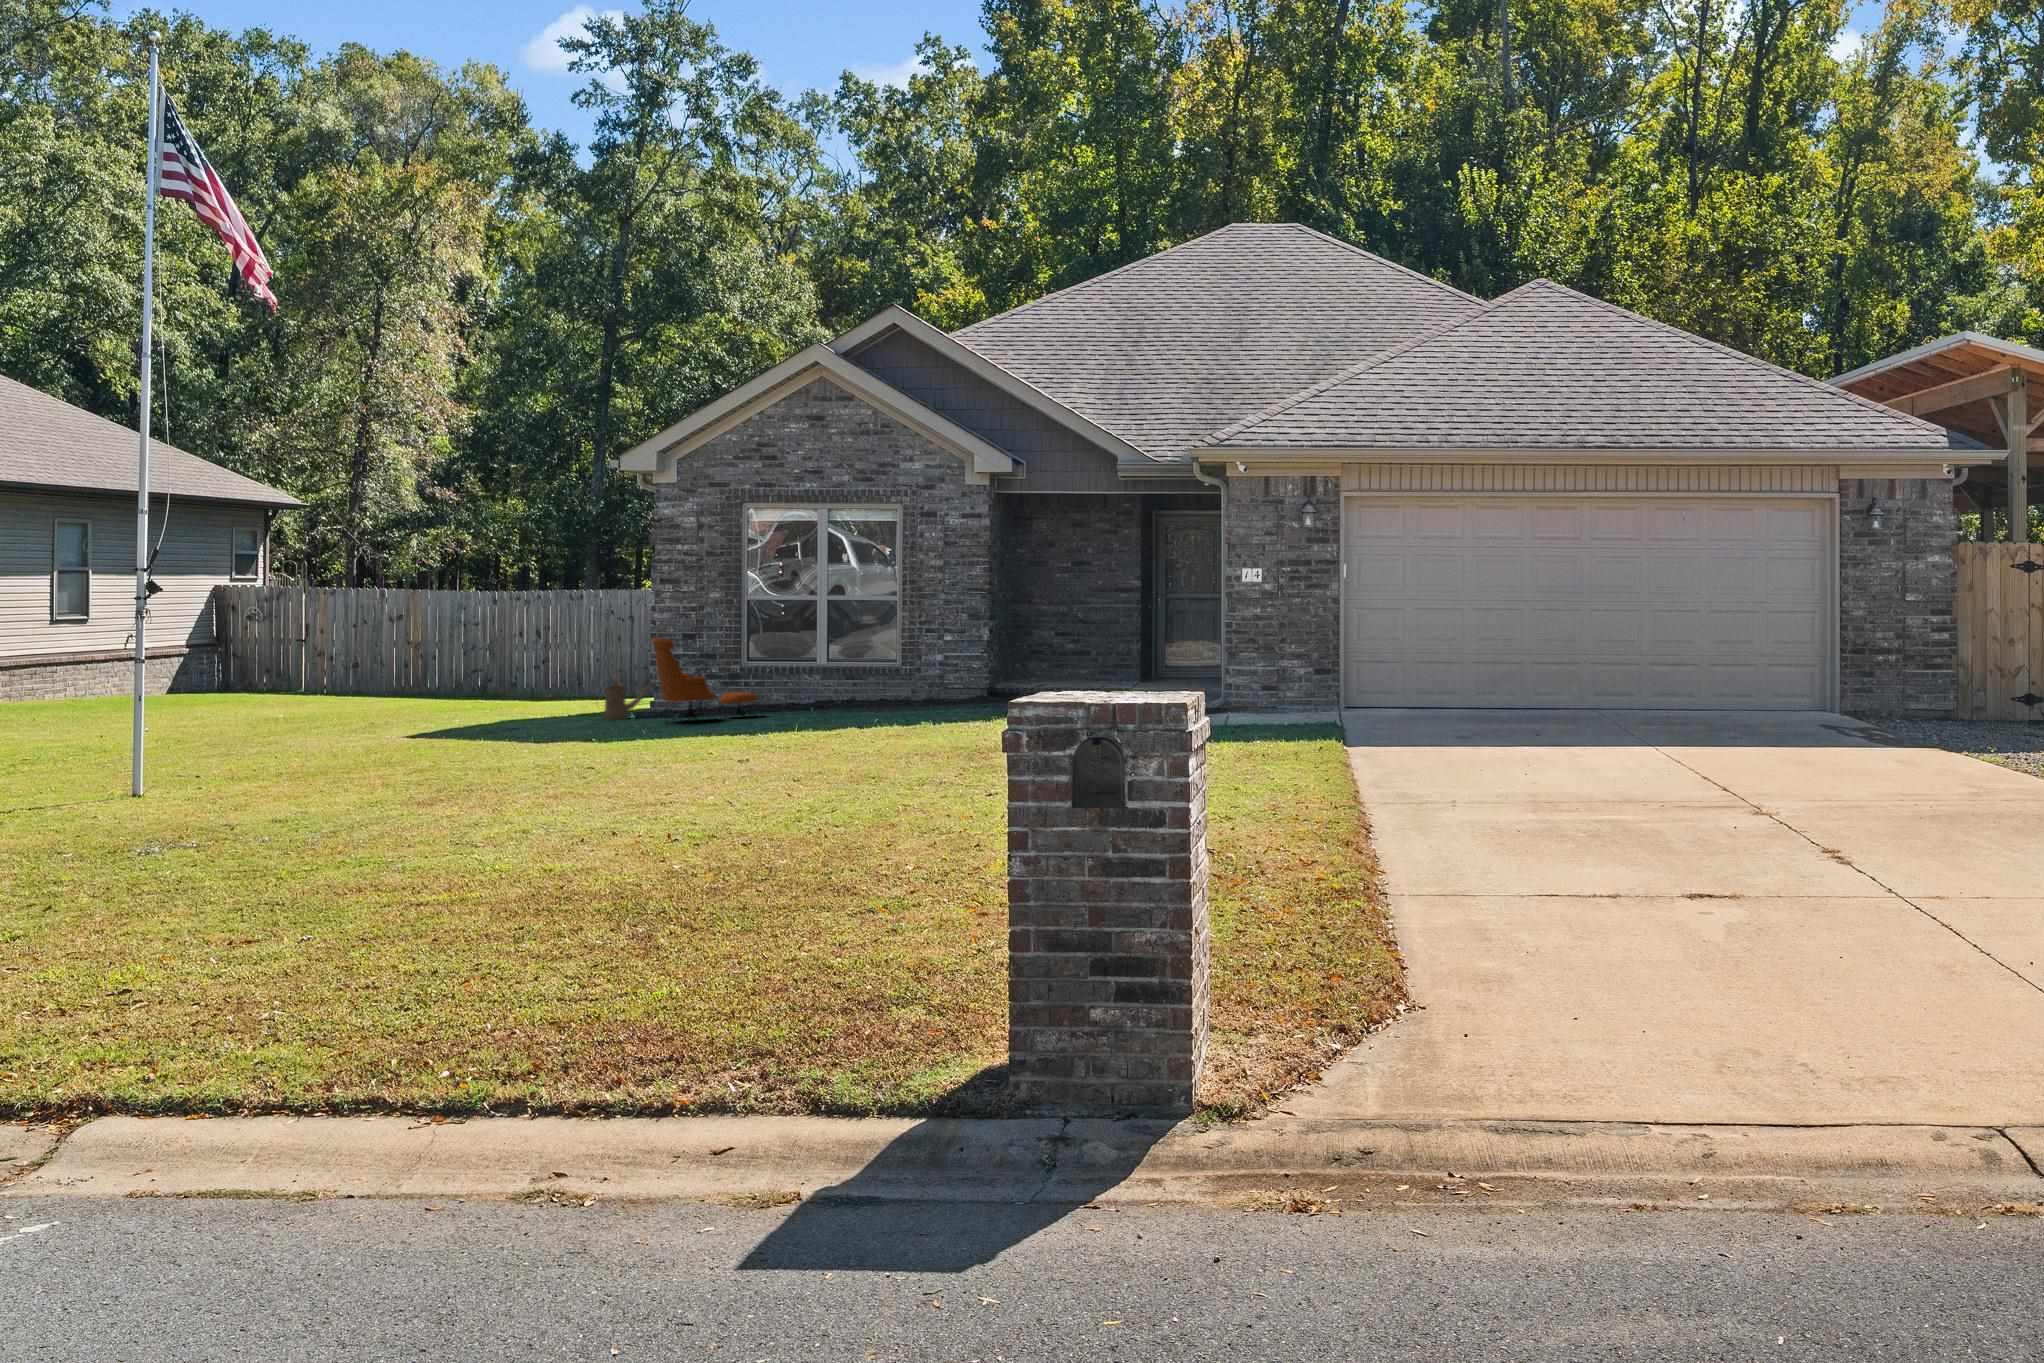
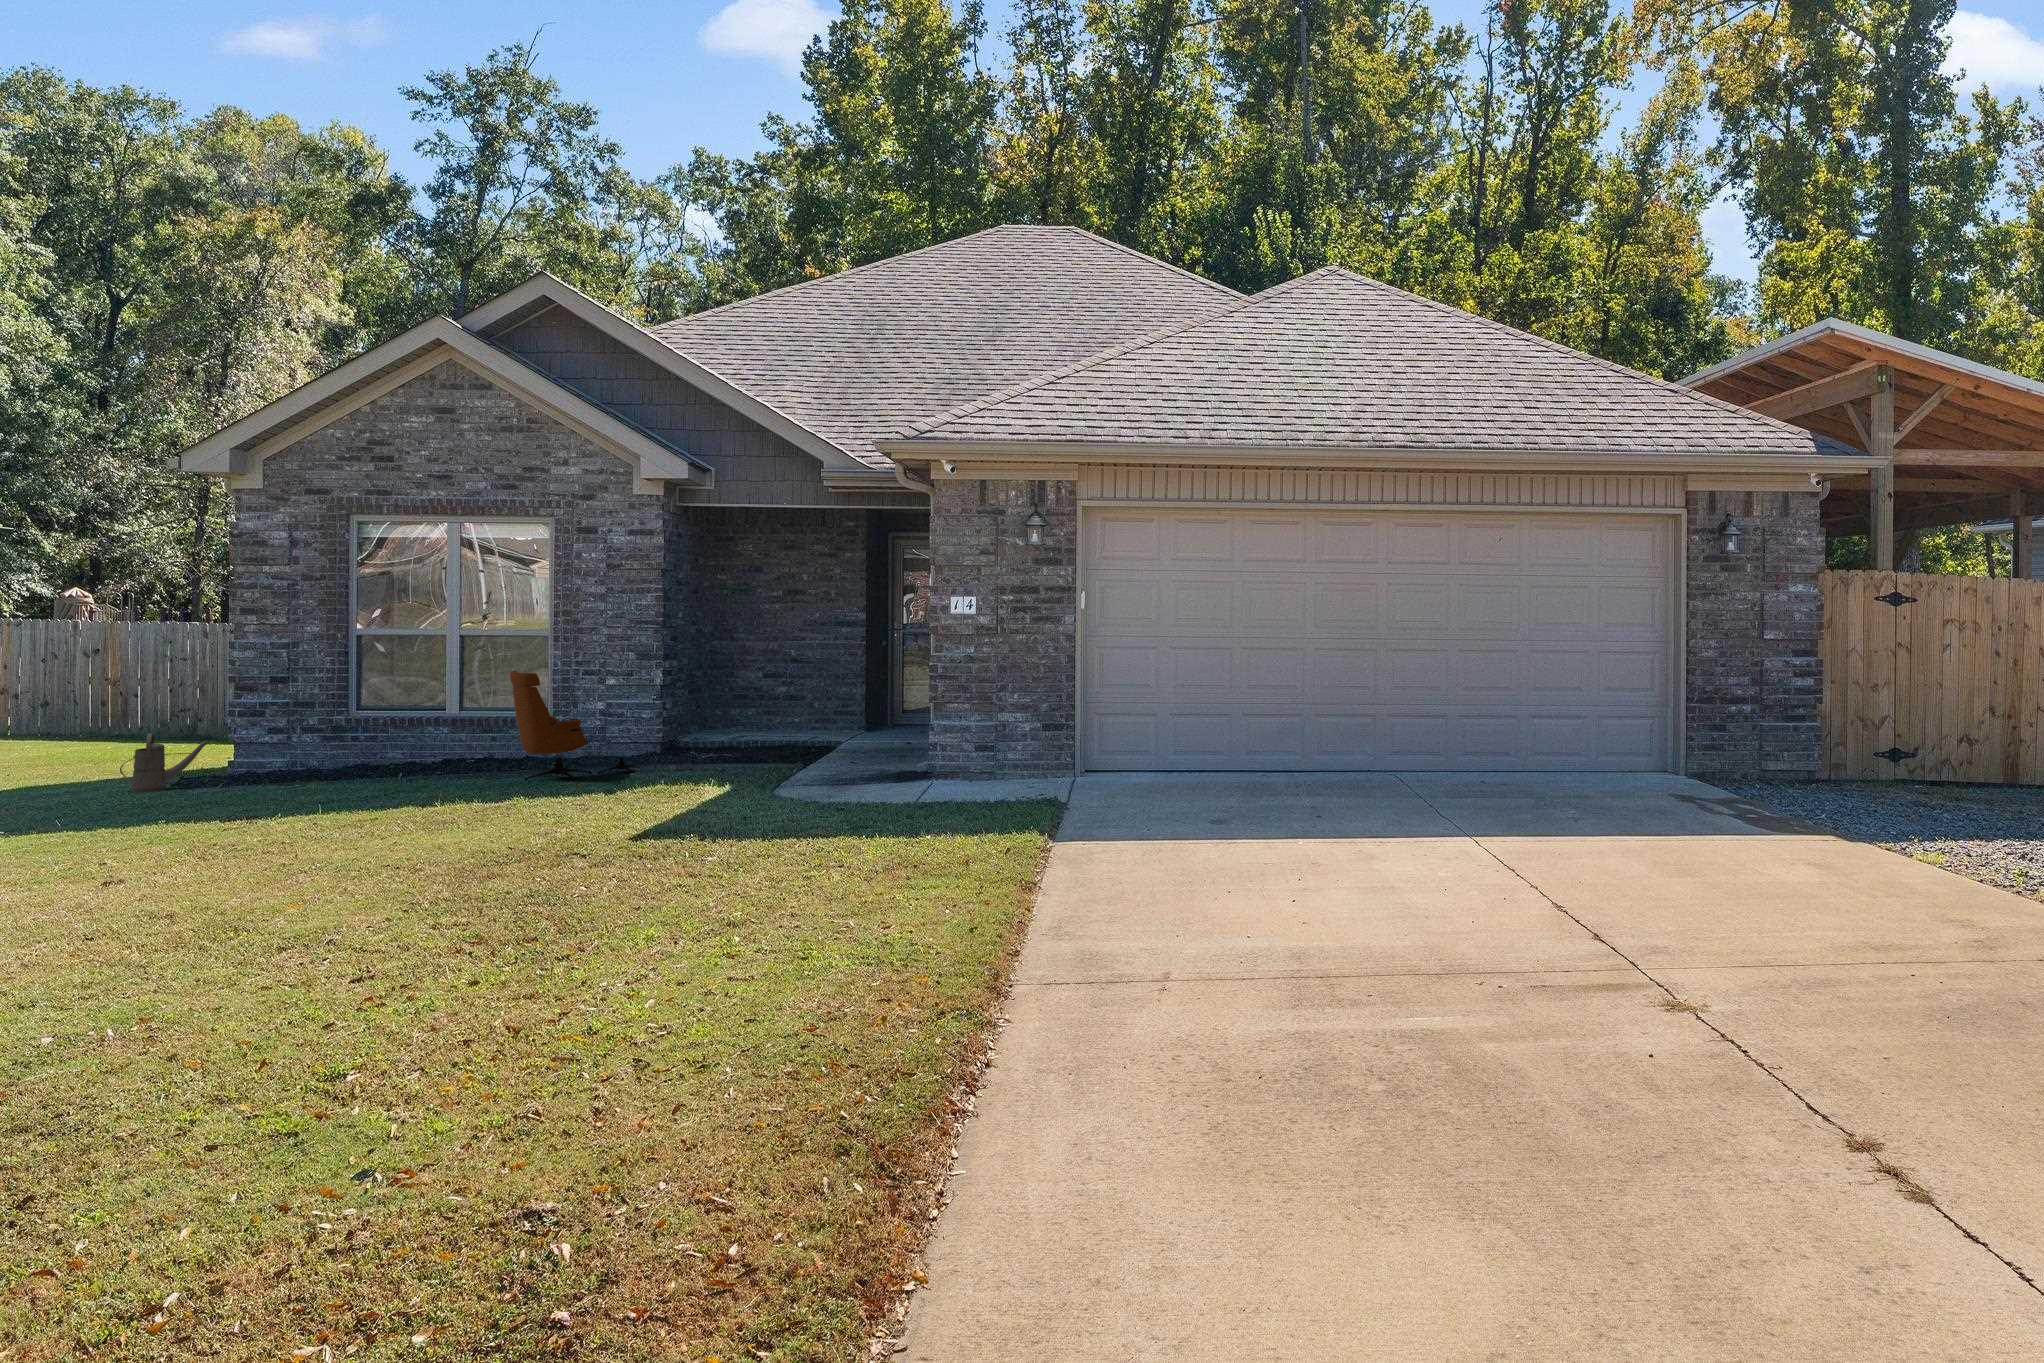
lounge chair: present [652,638,757,720] -> present [510,671,640,781]

